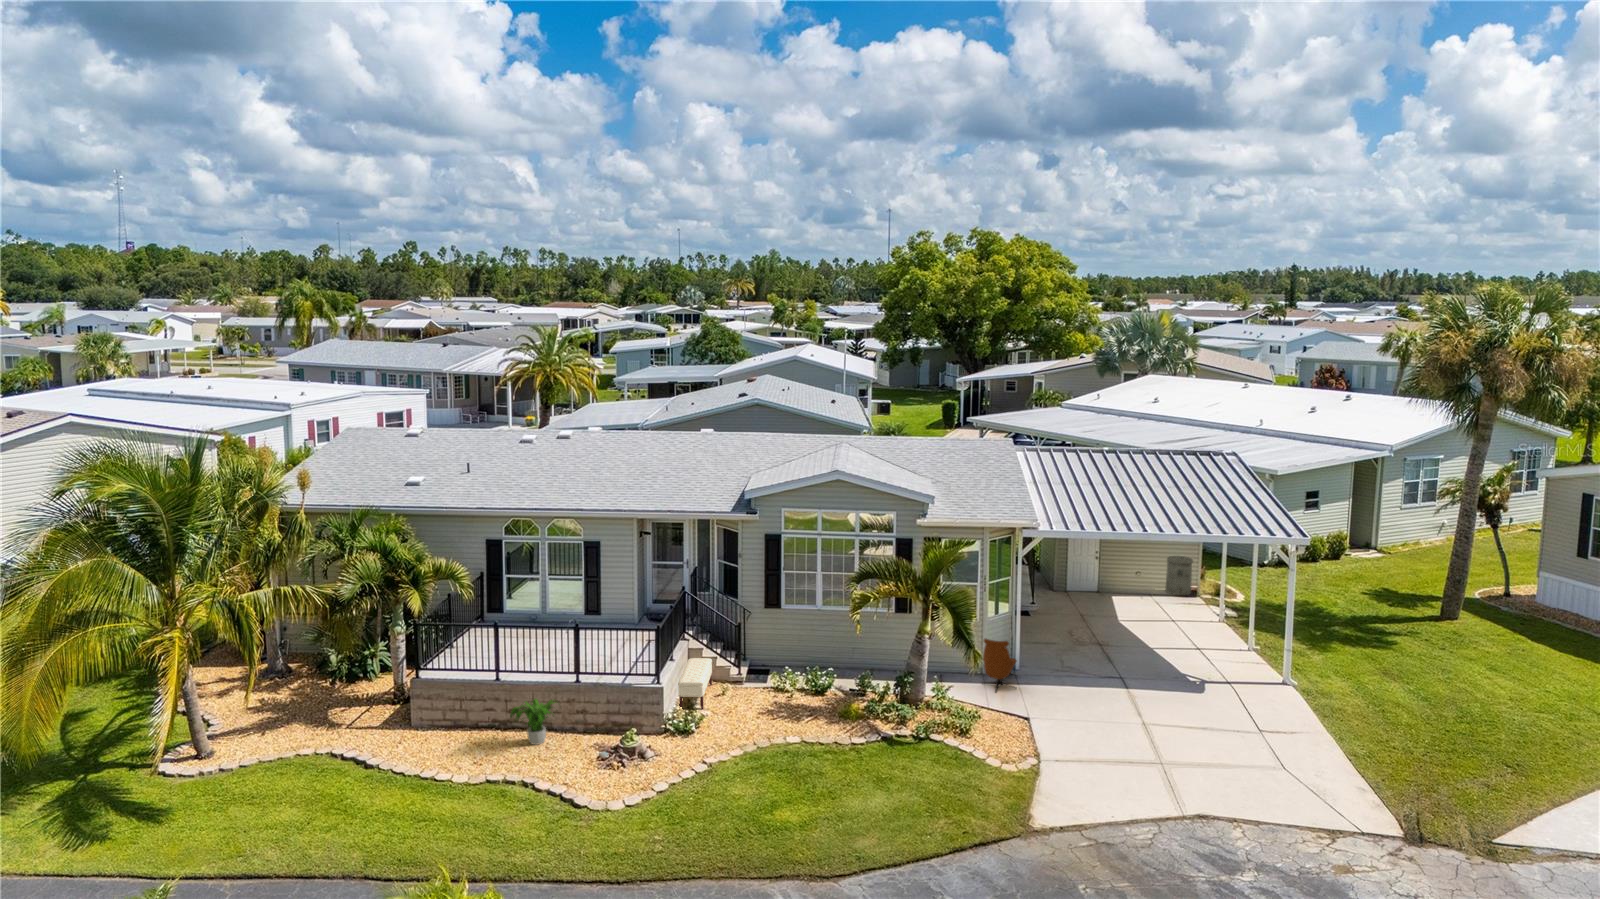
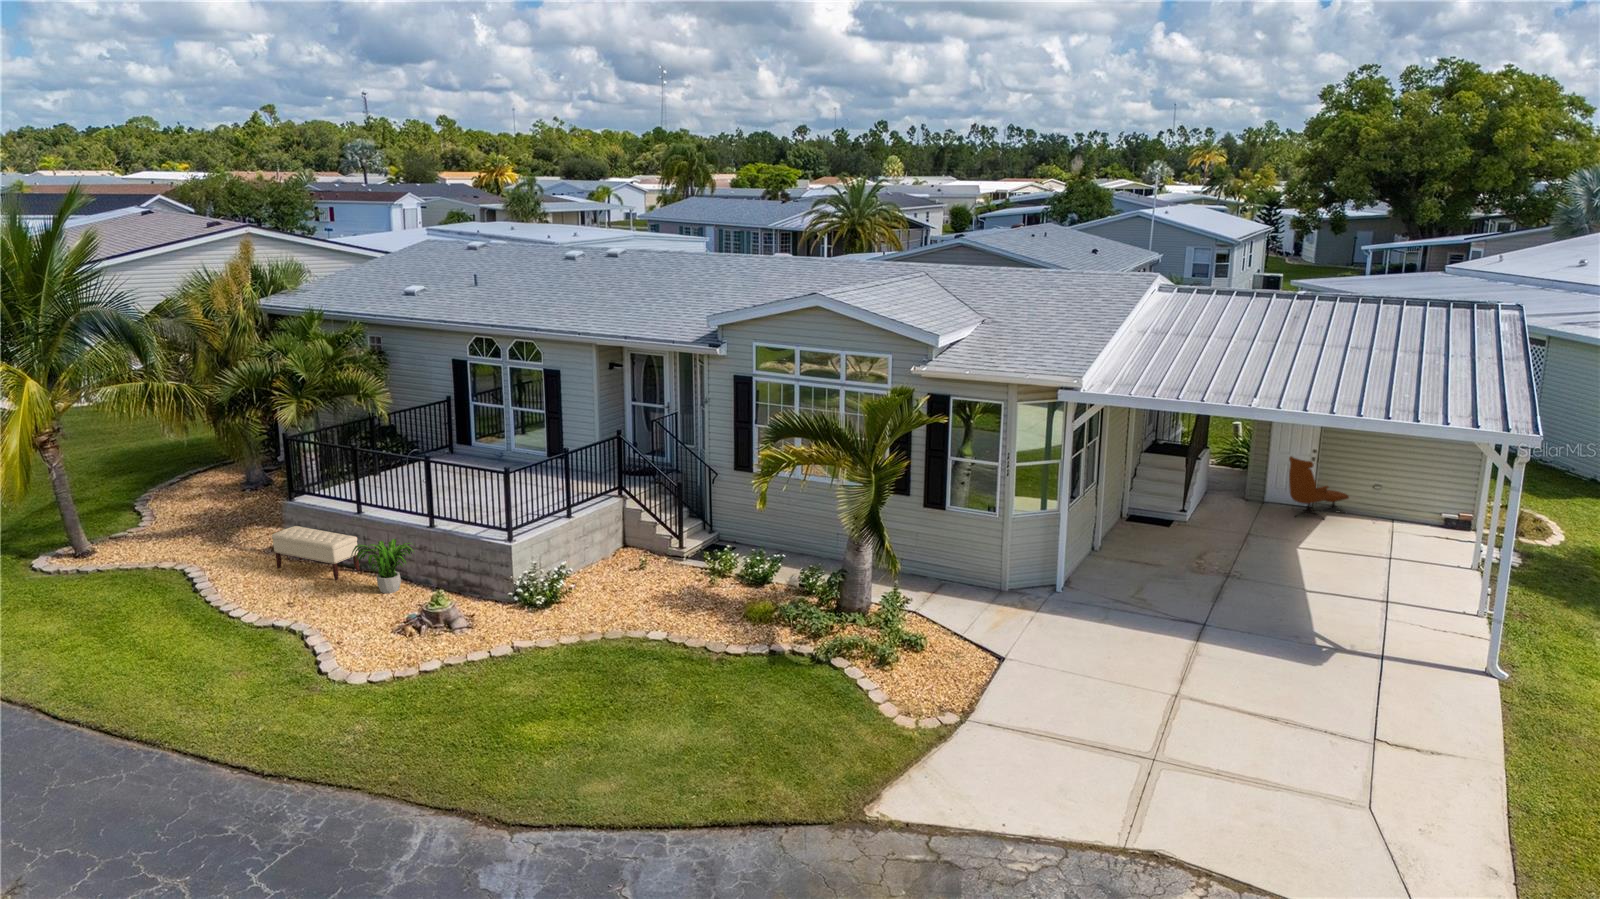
trash can: present [1165,556,1193,595] -> none [1383,470,1432,528]
lounge chair: present [983,639,1017,690] -> present [1289,456,1349,515]
bench: present [678,658,712,710] -> present [272,526,360,580]

